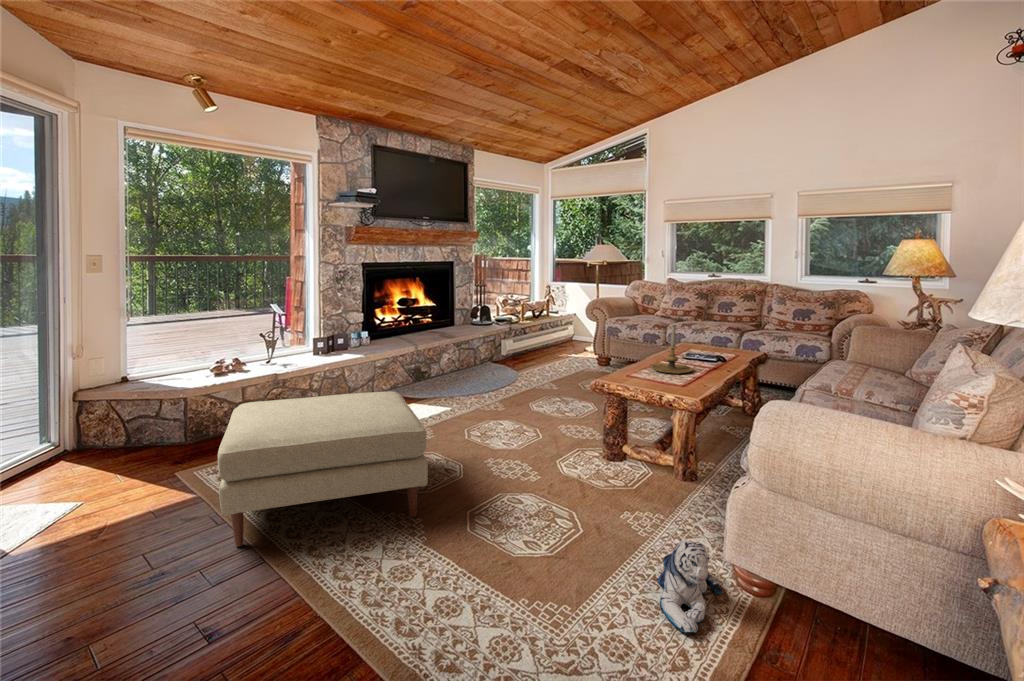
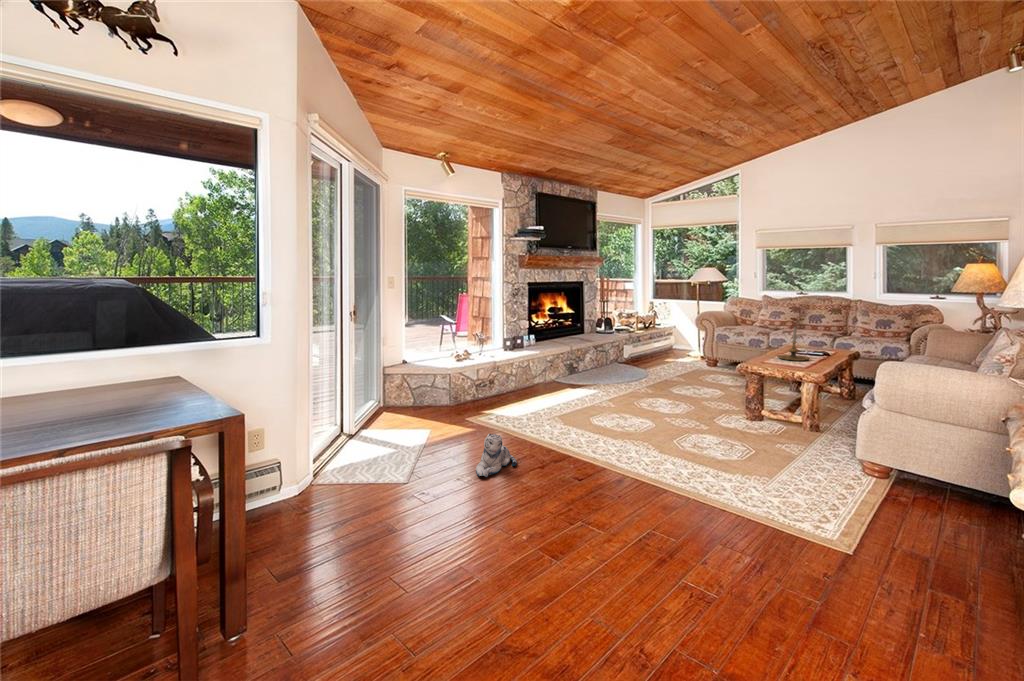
ottoman: present [218,391,428,546] -> none [511,369,651,453]
plush toy: present [657,541,723,633] -> present [476,434,517,477]

